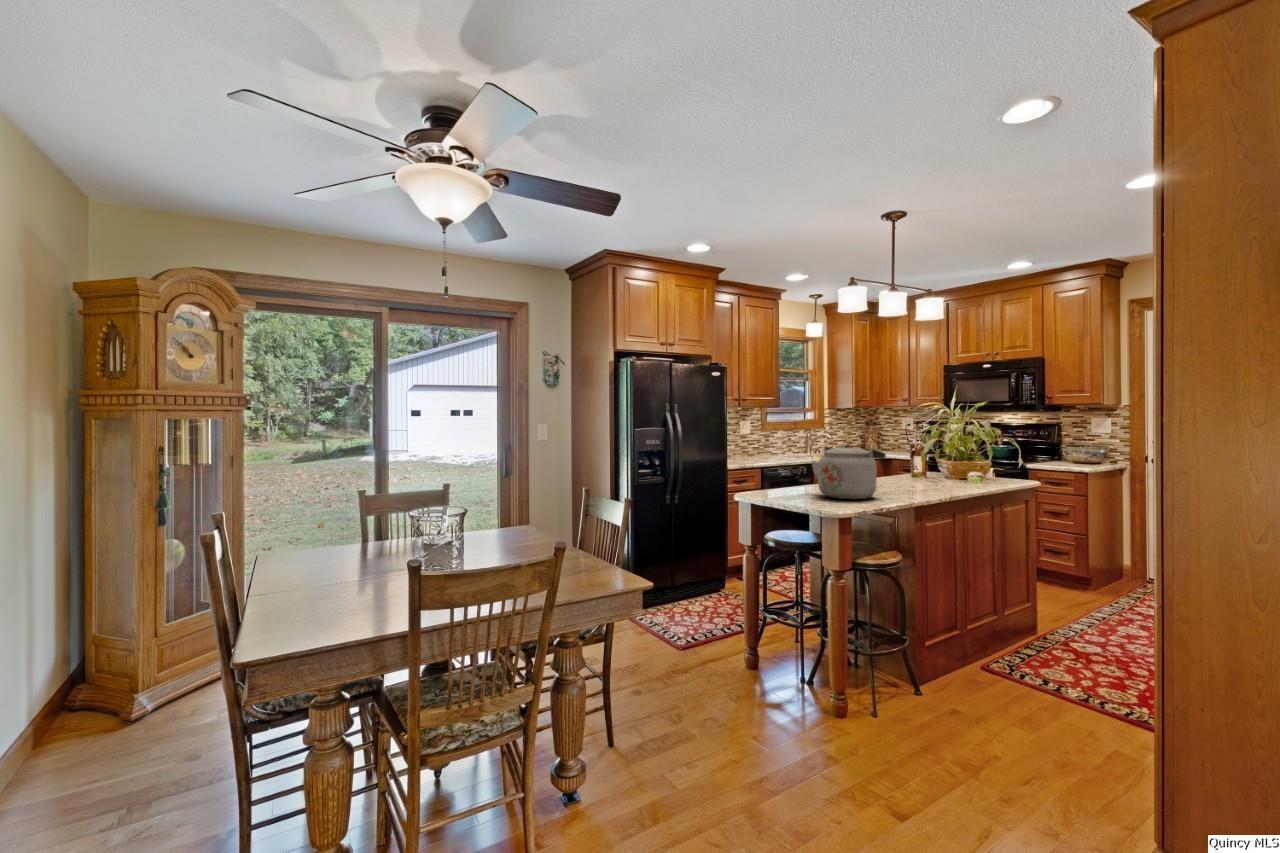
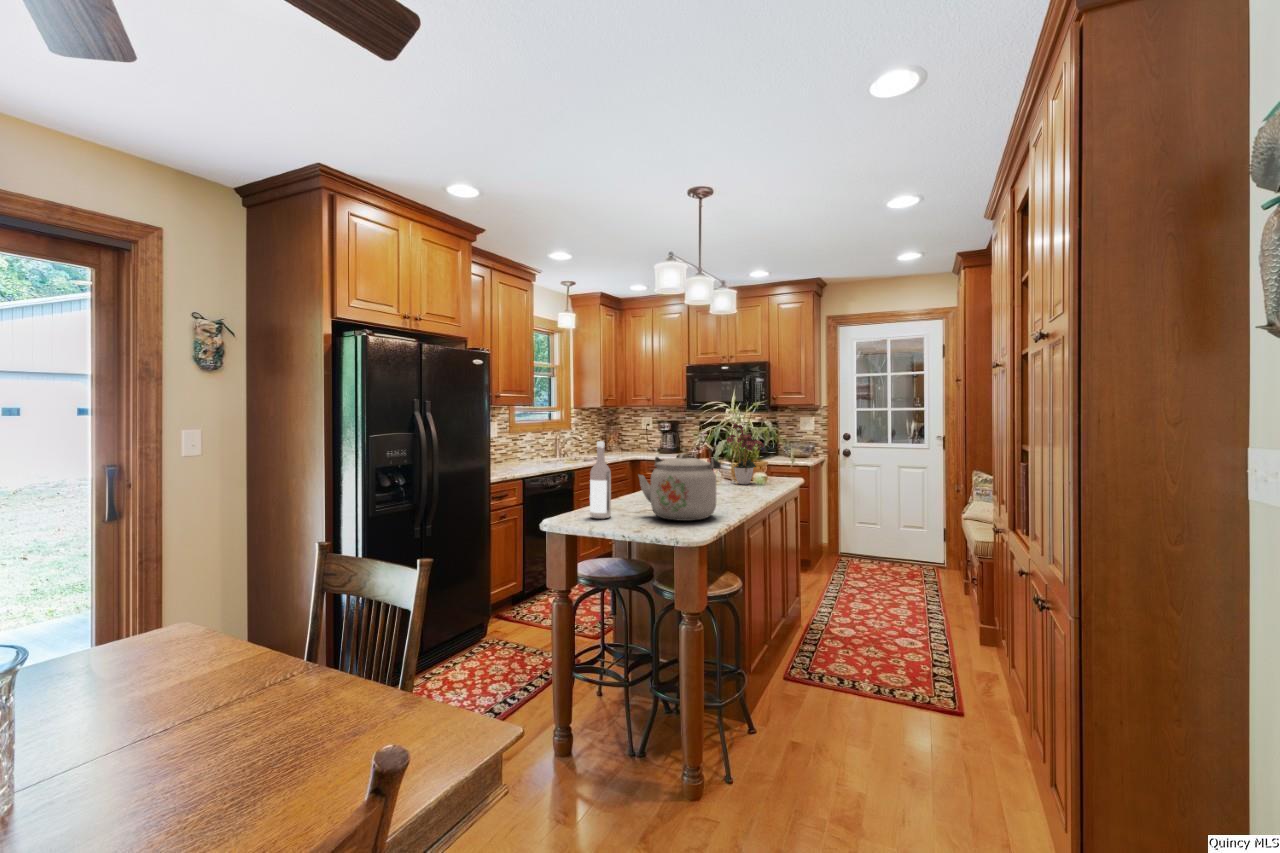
flower arrangement: none [933,418,977,480] -> present [727,424,764,484]
wine bottle: none [772,433,789,494] -> present [590,441,611,519]

